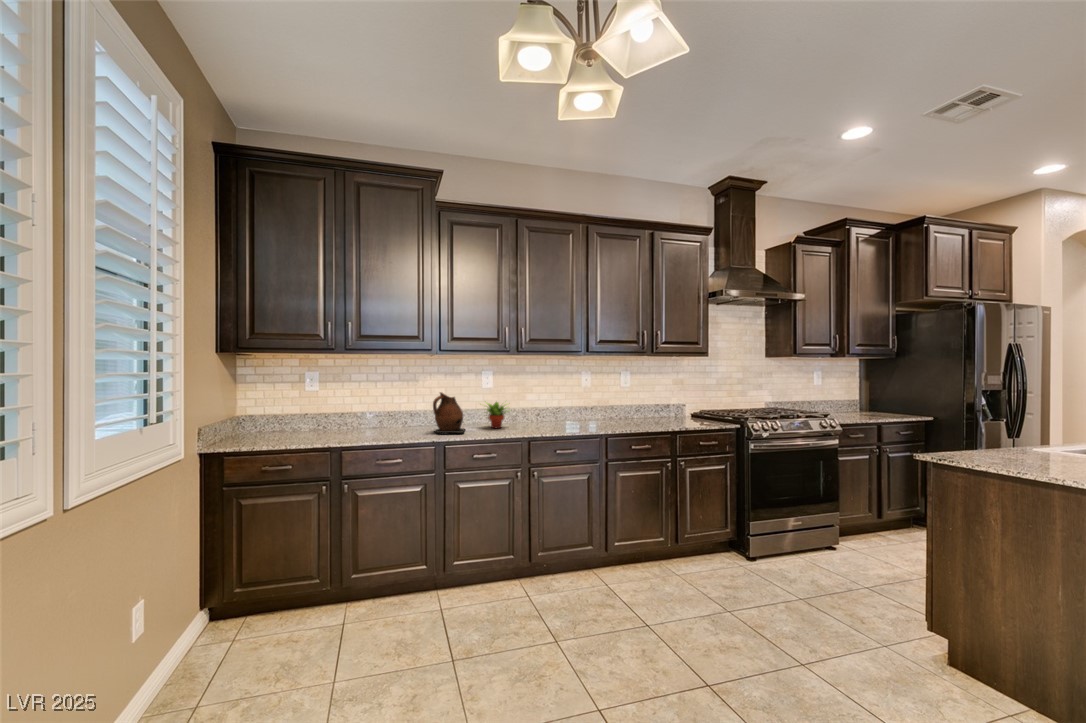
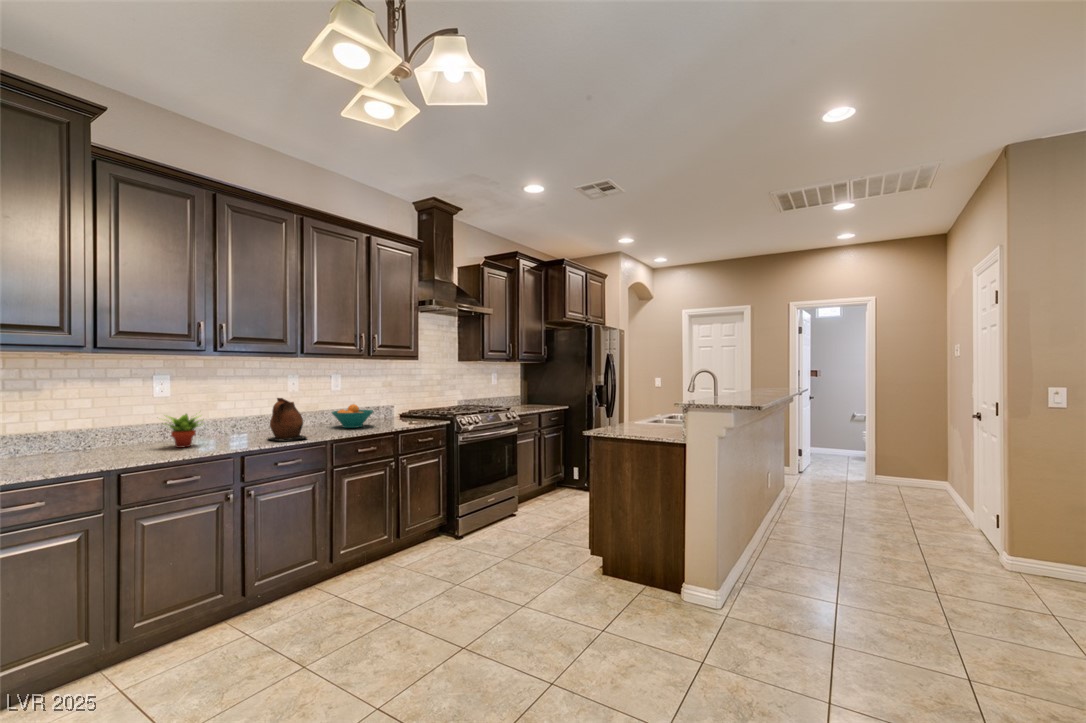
ceramic pitcher: present [433,392,465,433] -> present [268,398,307,441]
fruit bowl: none [616,401,655,424] -> present [332,404,373,428]

